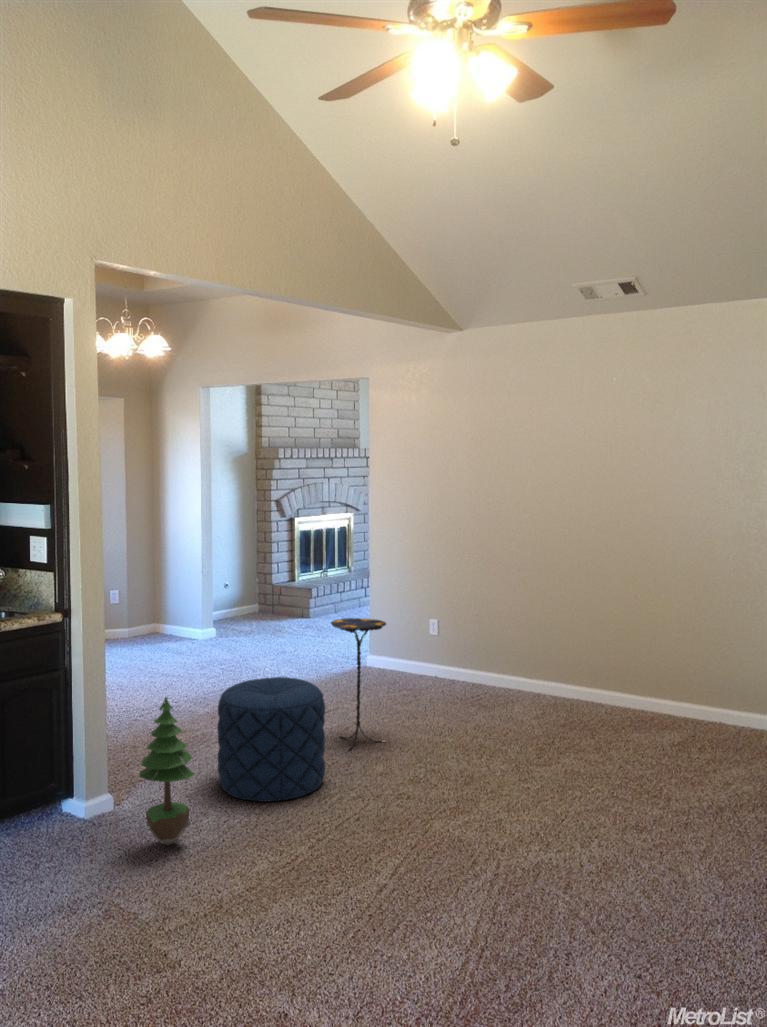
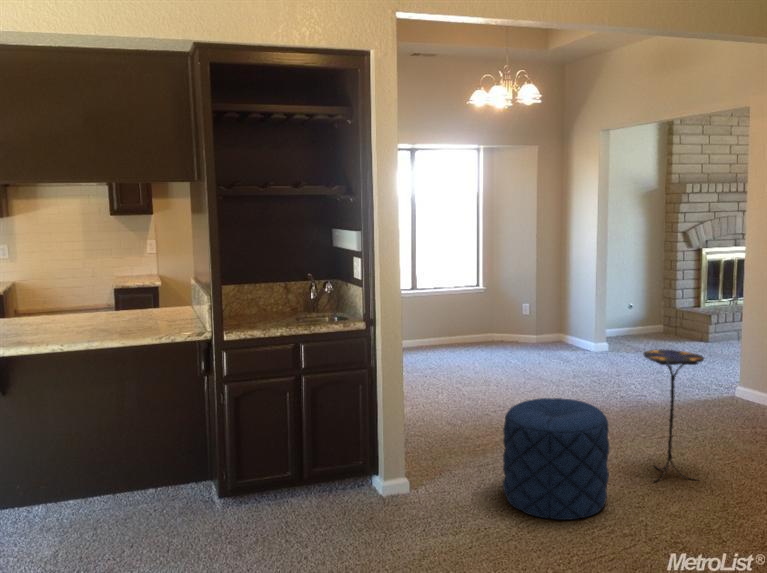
potted tree: present [139,697,194,845] -> none [396,404,446,537]

